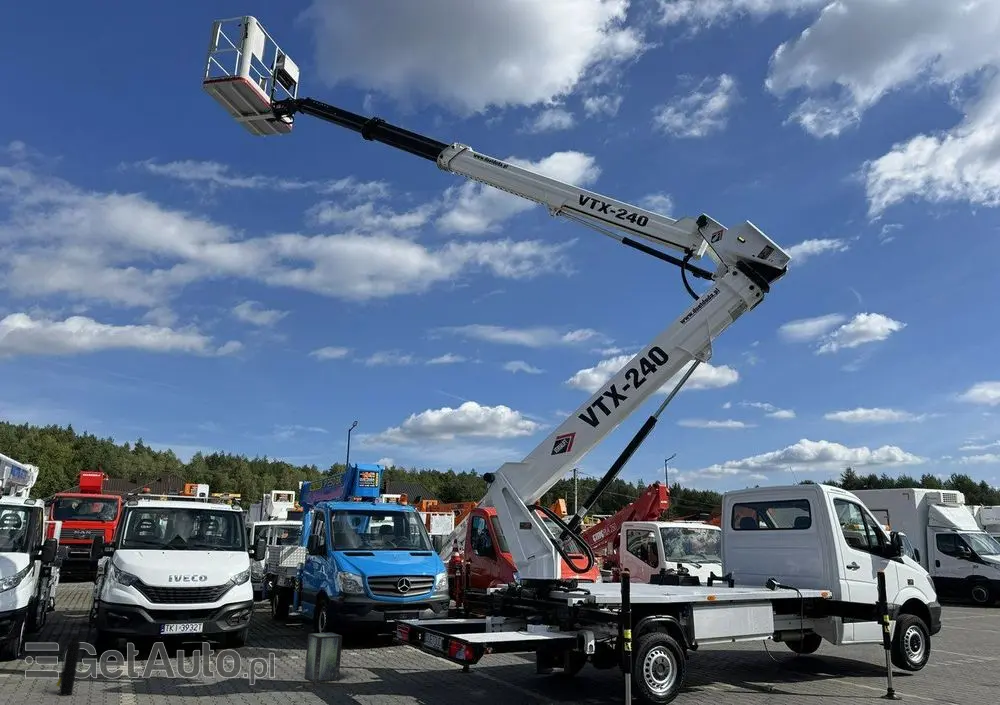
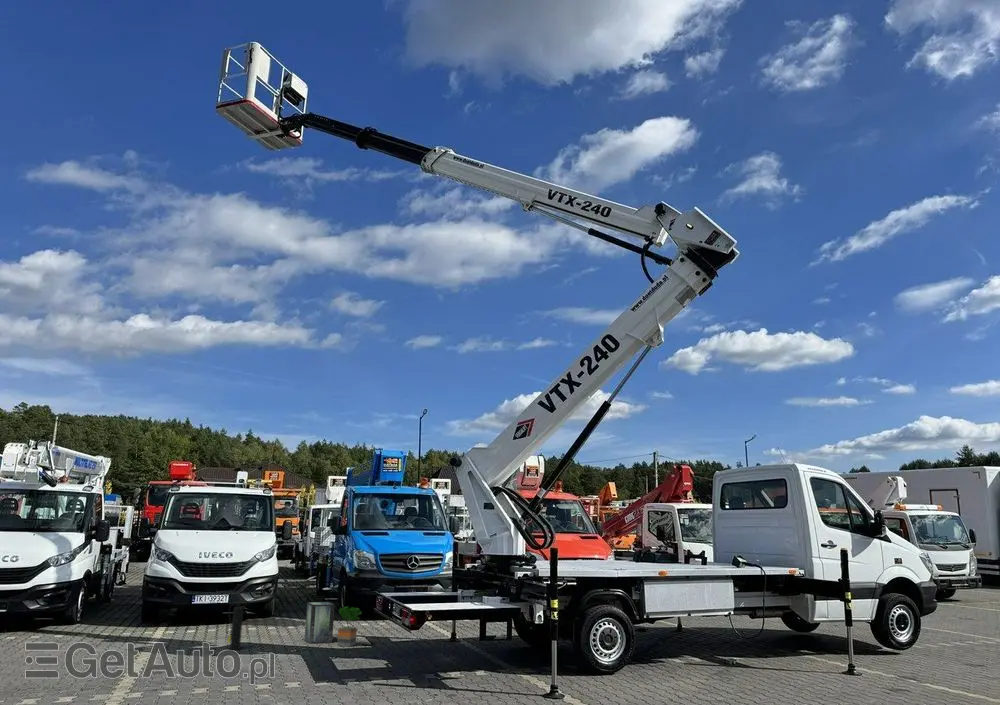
fire extinguisher: present [56,634,80,696] -> present [228,601,243,650]
potted tree: none [349,638,376,685] -> present [337,607,362,647]

